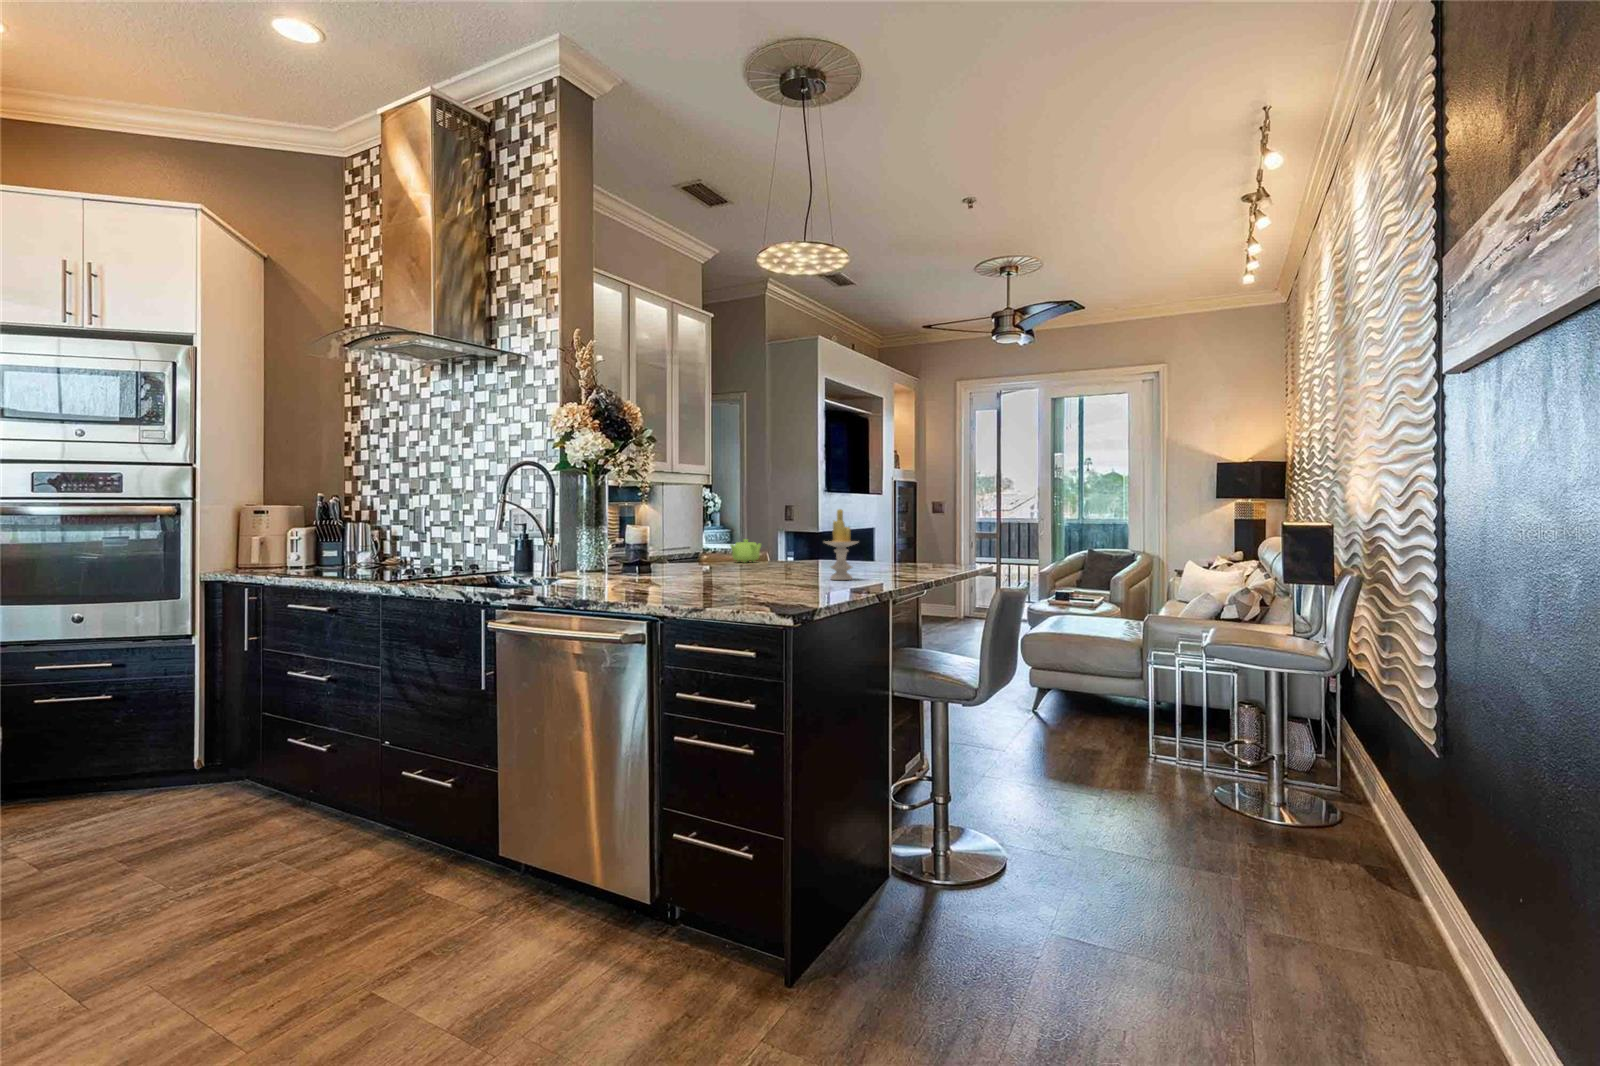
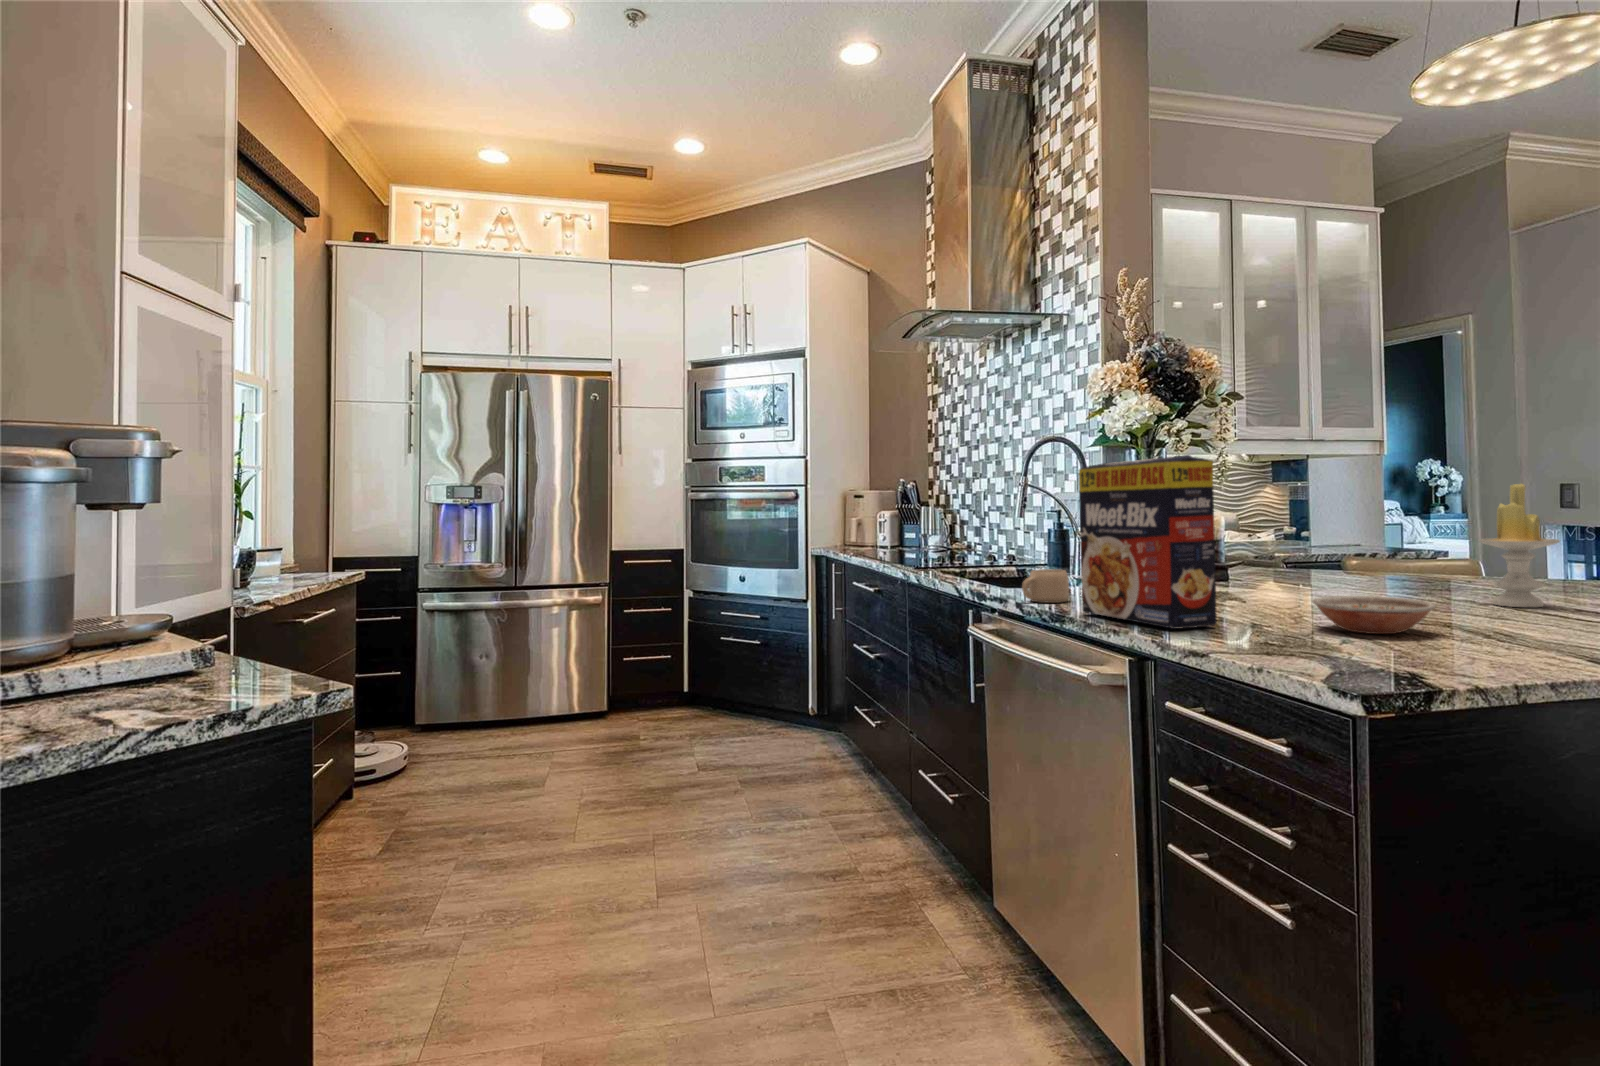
cereal box: none [623,478,727,600] -> present [1079,455,1217,629]
teapot: present [730,539,761,563] -> none [1375,524,1439,560]
mug: none [560,567,595,595] -> present [1022,569,1069,603]
bowl: none [775,574,836,595] -> present [1313,596,1436,634]

